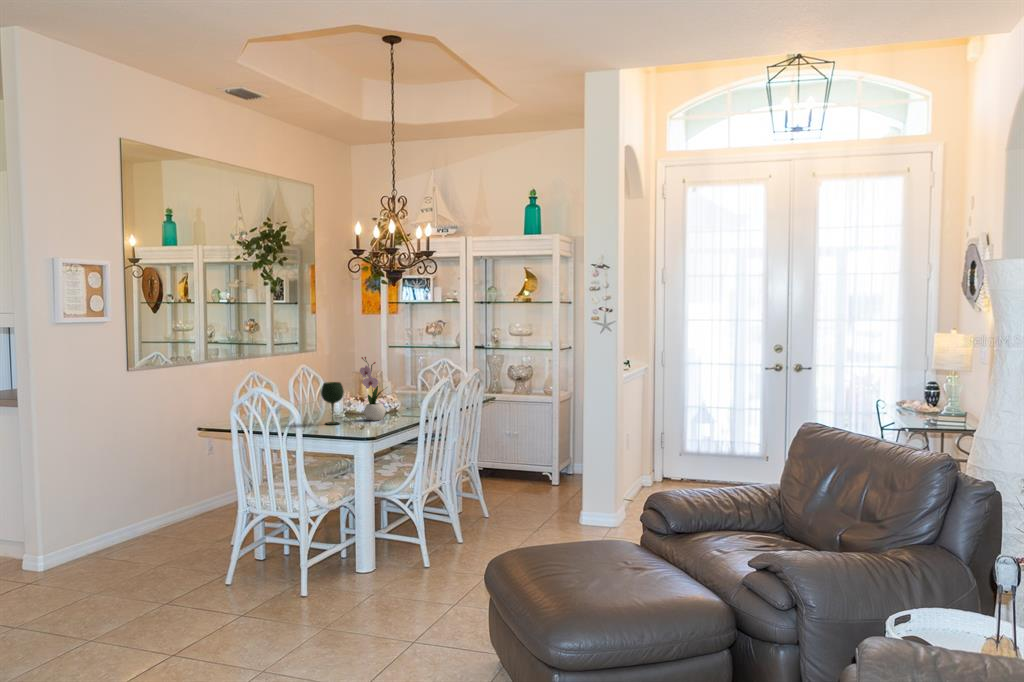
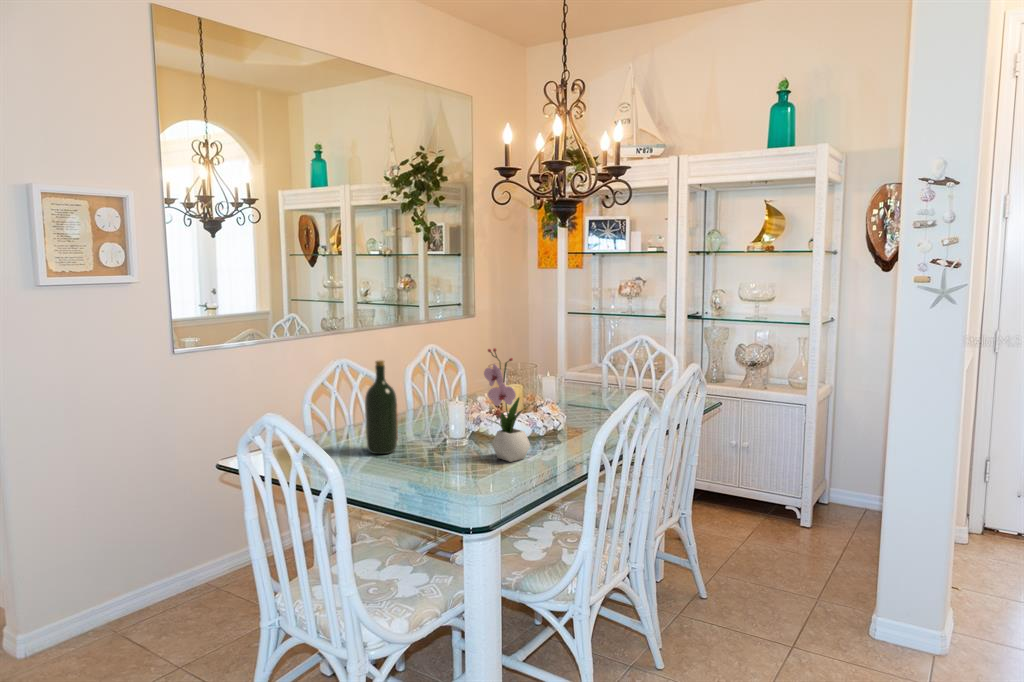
wine bottle: none [285,366,304,422] -> present [365,360,398,454]
wine glass: present [321,382,344,425] -> none [414,392,453,470]

